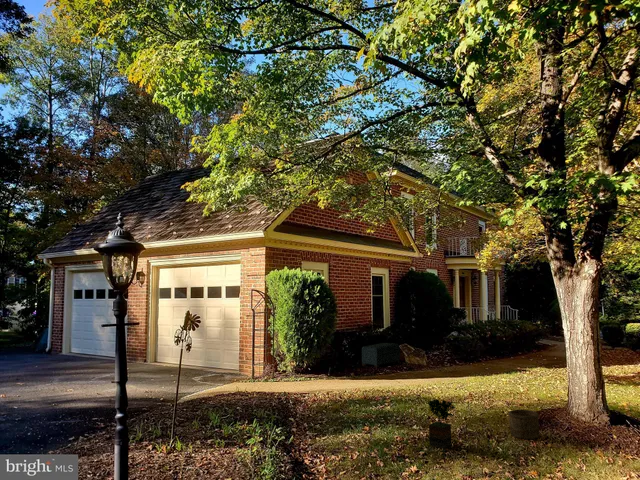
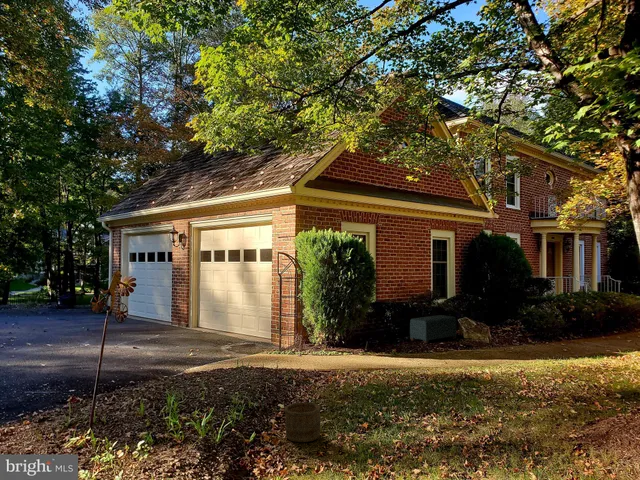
potted tree: present [428,399,455,448] -> none [430,396,470,463]
wooden bucket: present [508,410,539,439] -> present [284,402,321,442]

